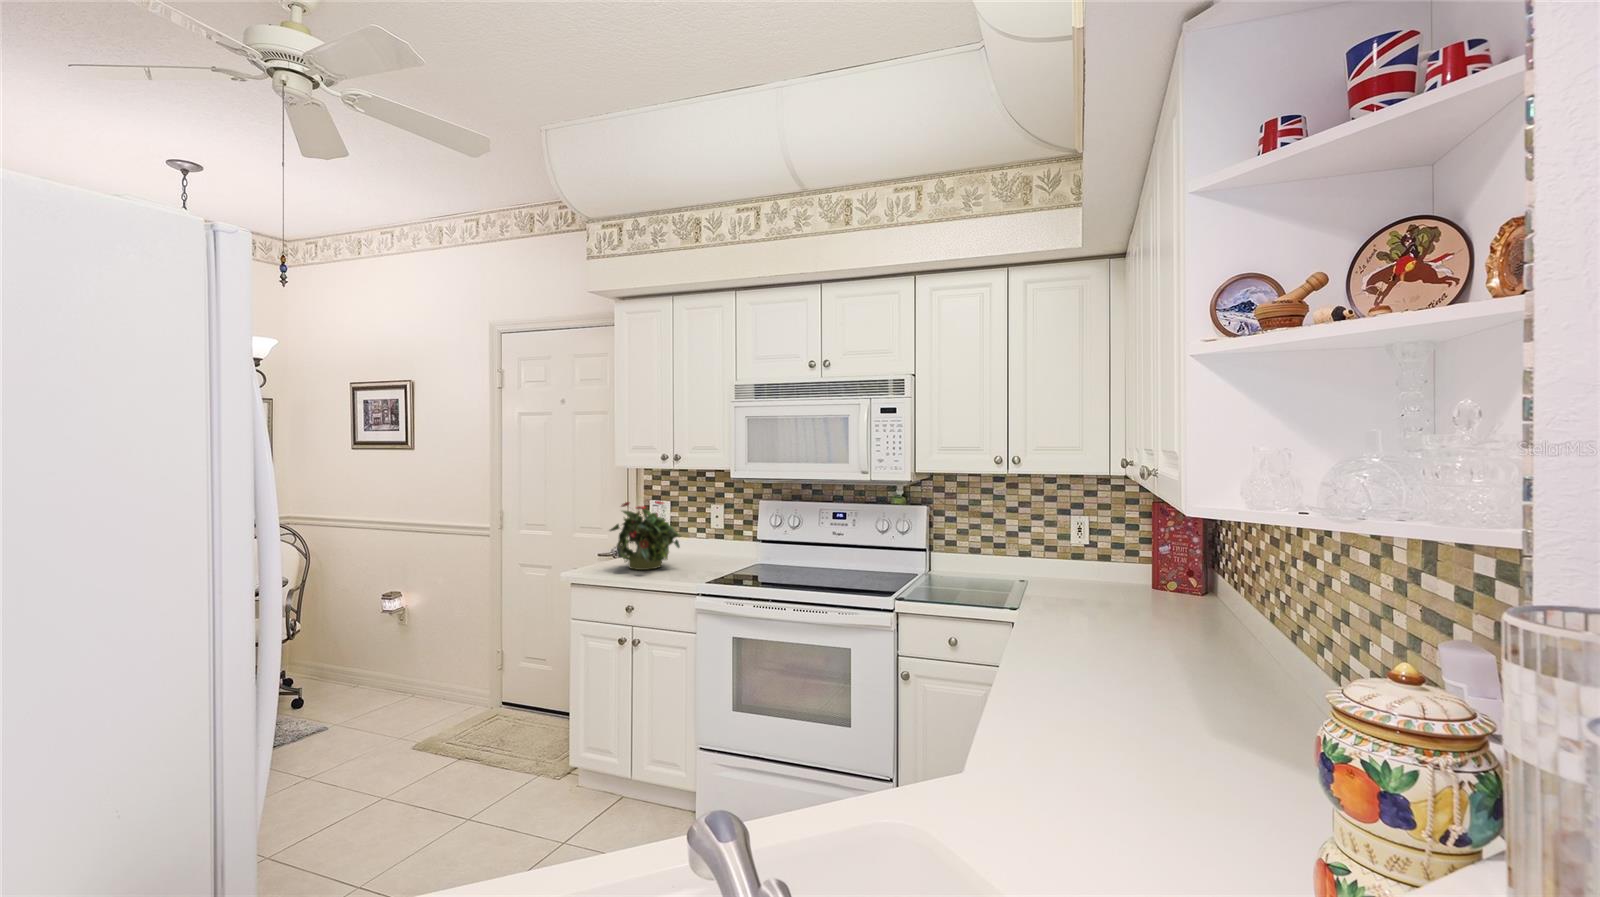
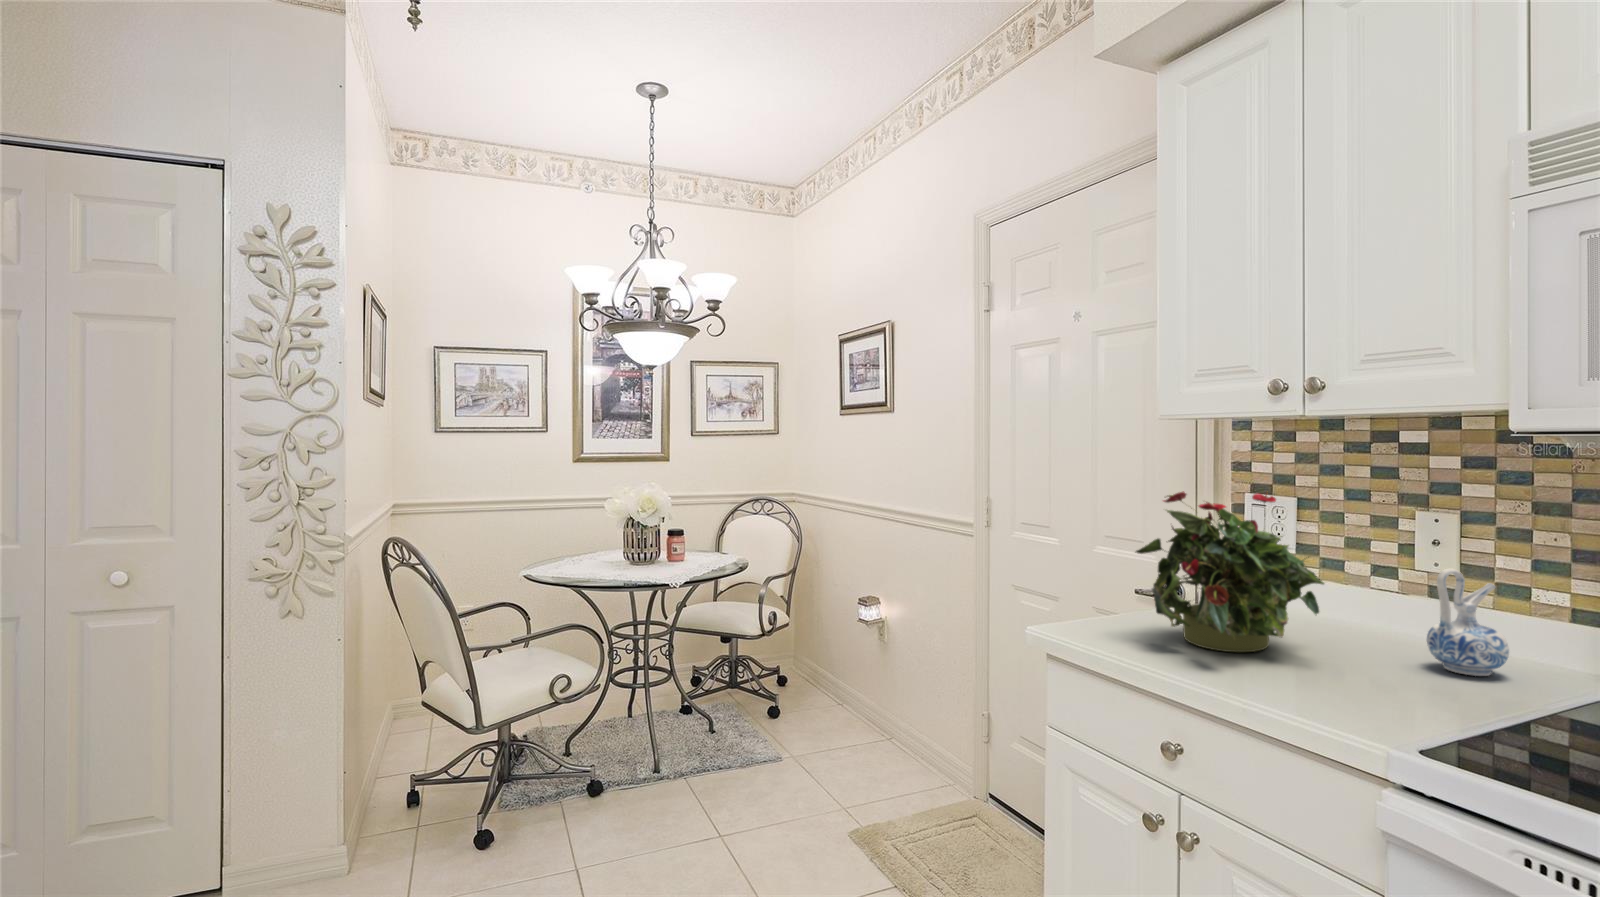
ceramic pitcher: none [715,526,738,565] -> present [1427,569,1509,676]

